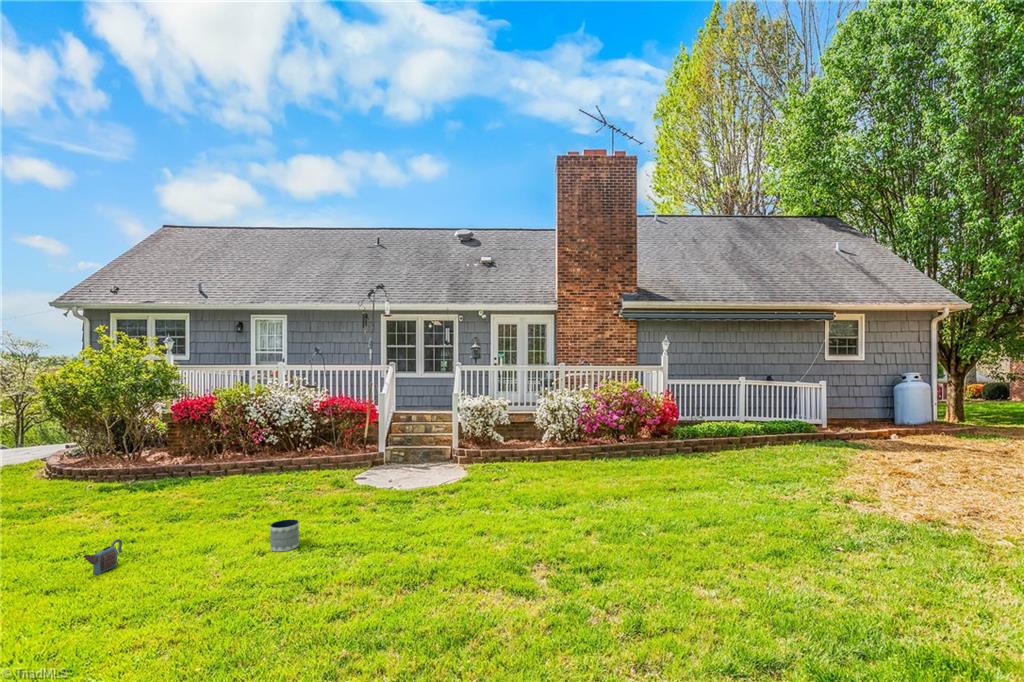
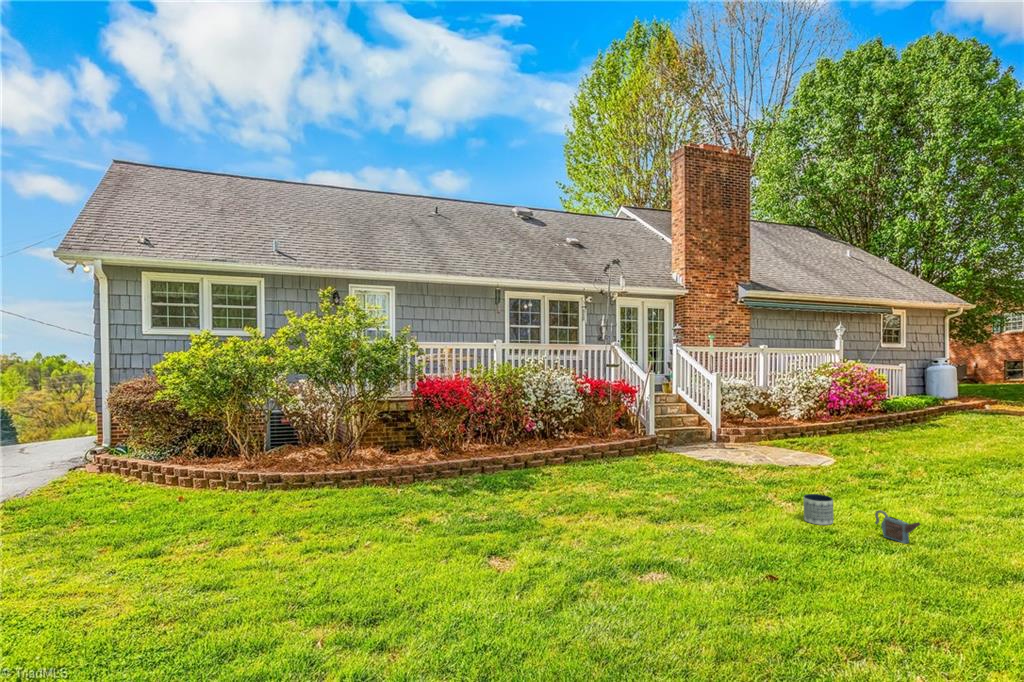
planter: present [270,519,299,552] -> present [804,494,833,525]

